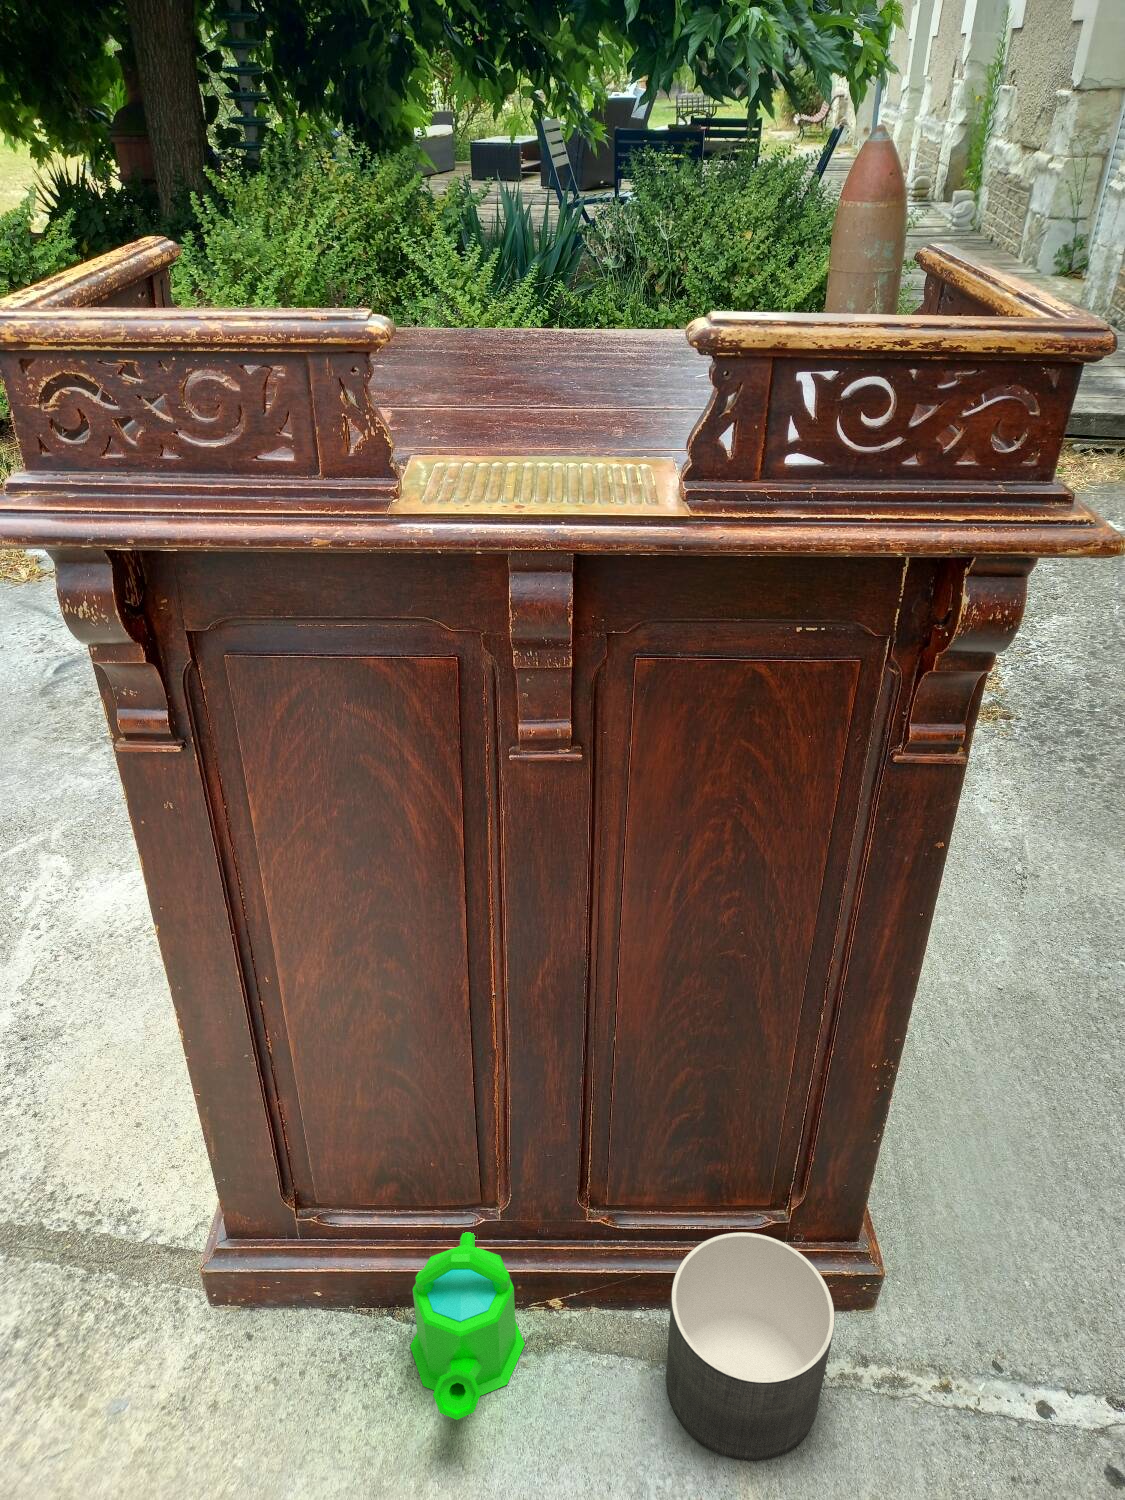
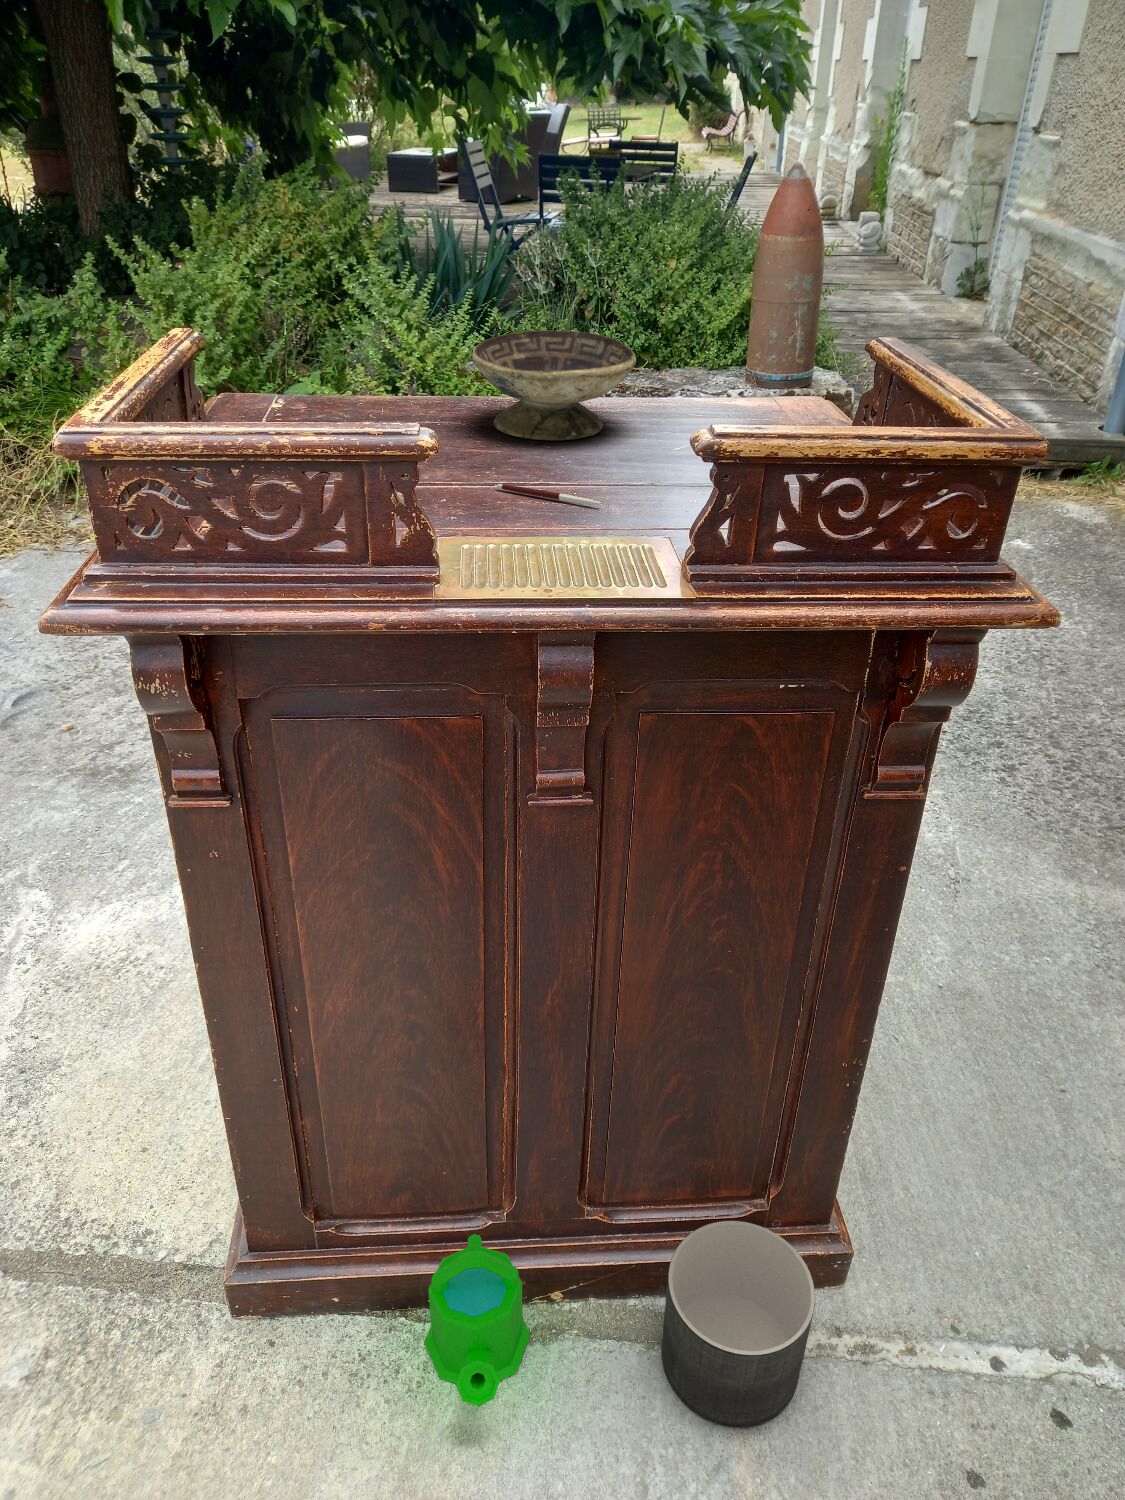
decorative bowl: none [480,254,659,369] -> present [472,331,636,441]
pen: none [488,405,601,427] -> present [495,484,601,506]

